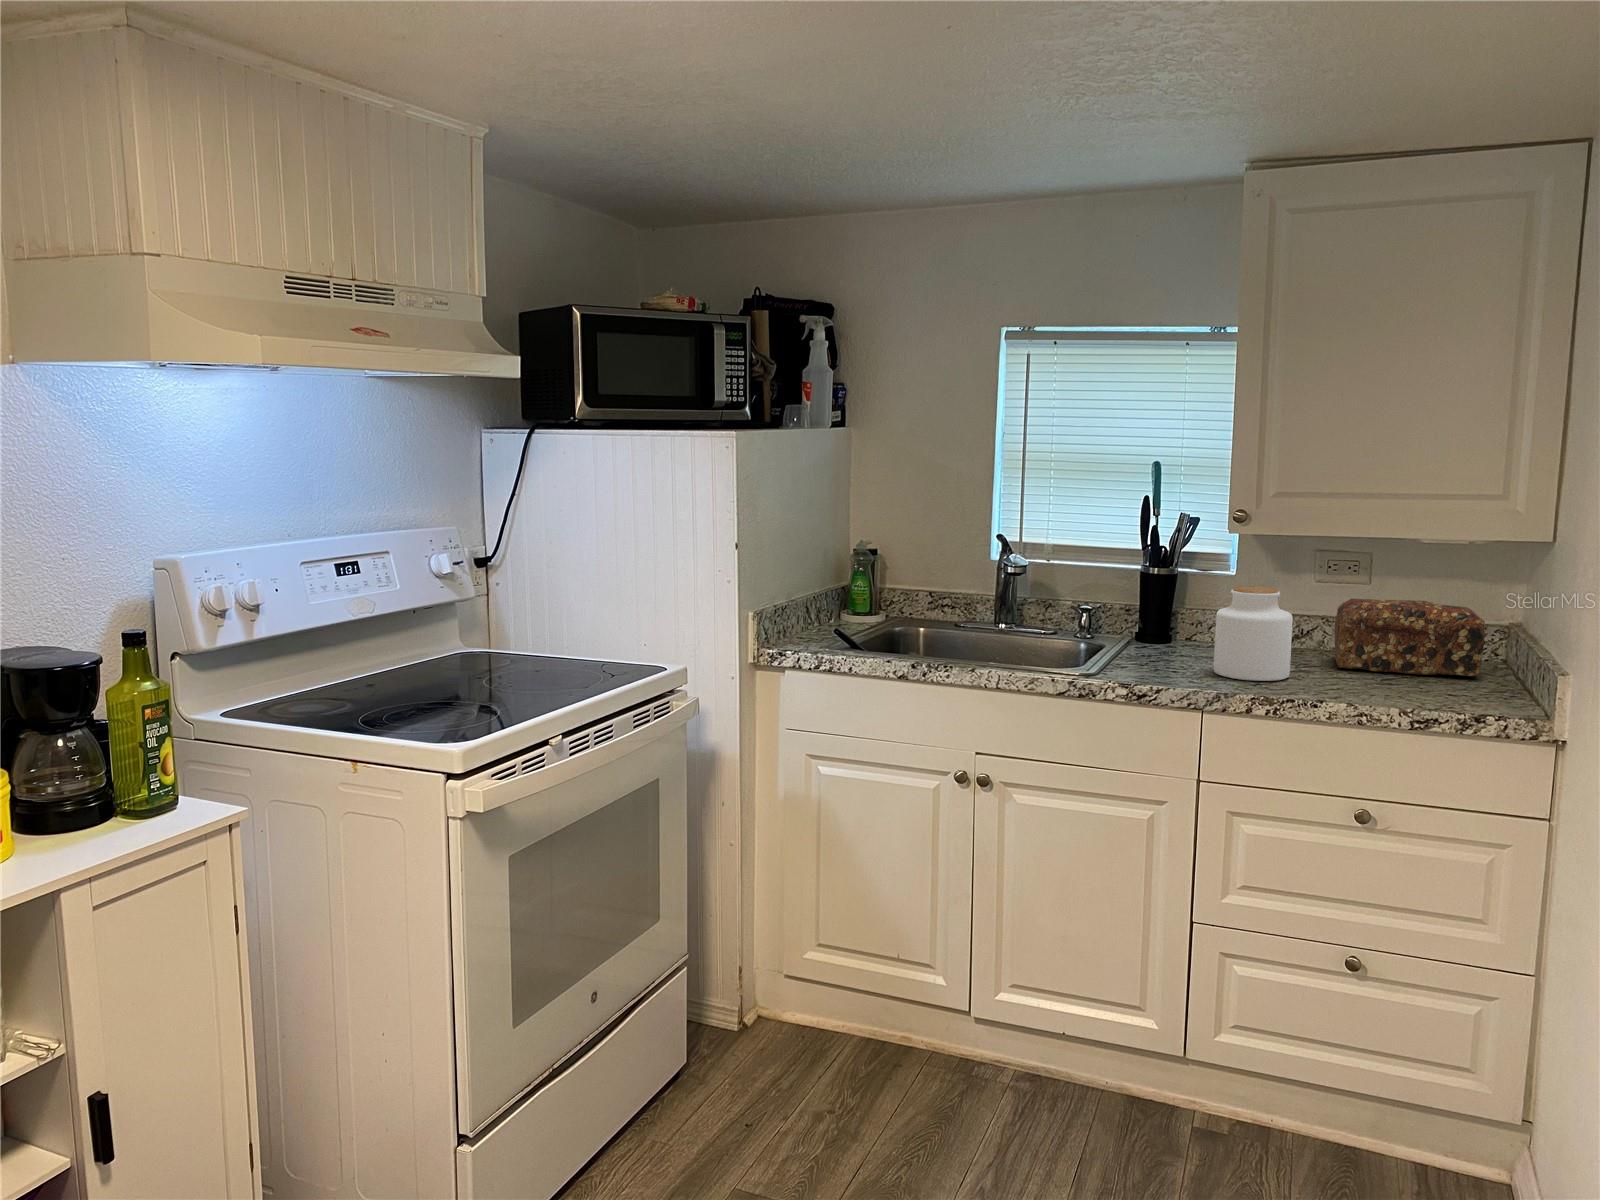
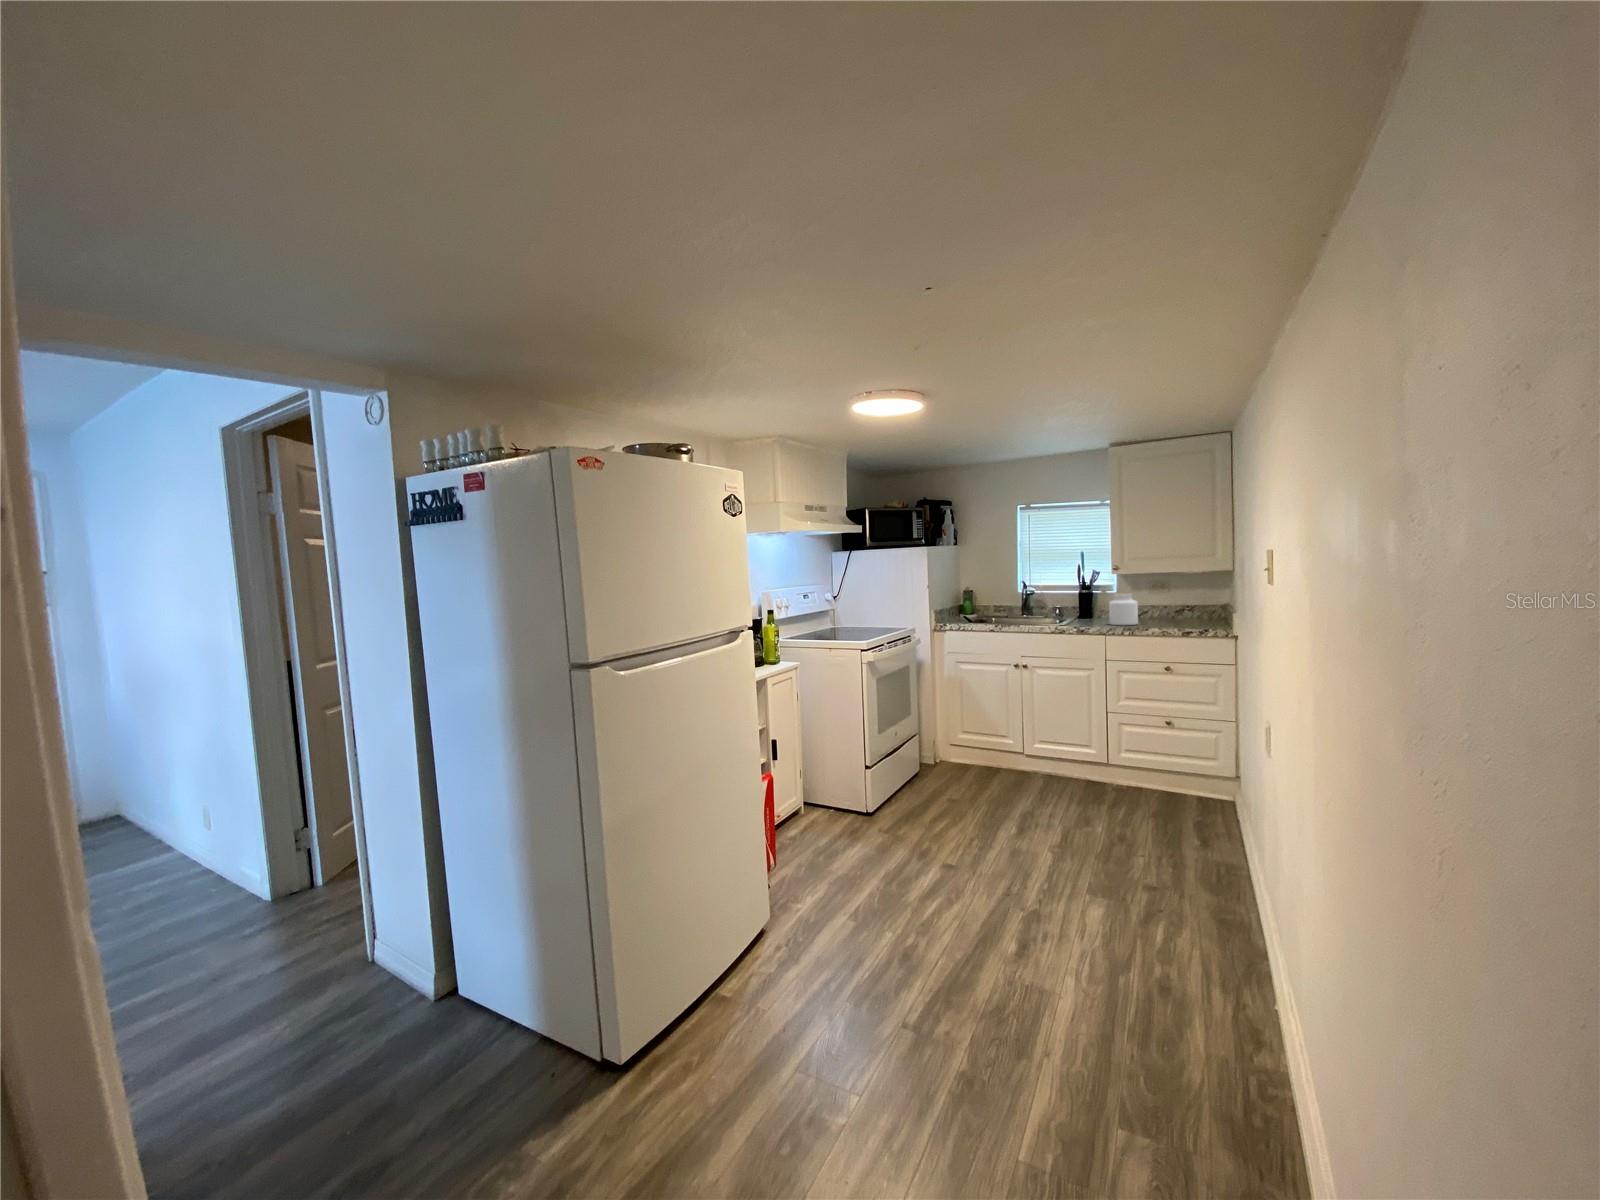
bread loaf: present [1334,599,1485,676] -> none [1156,596,1212,622]

